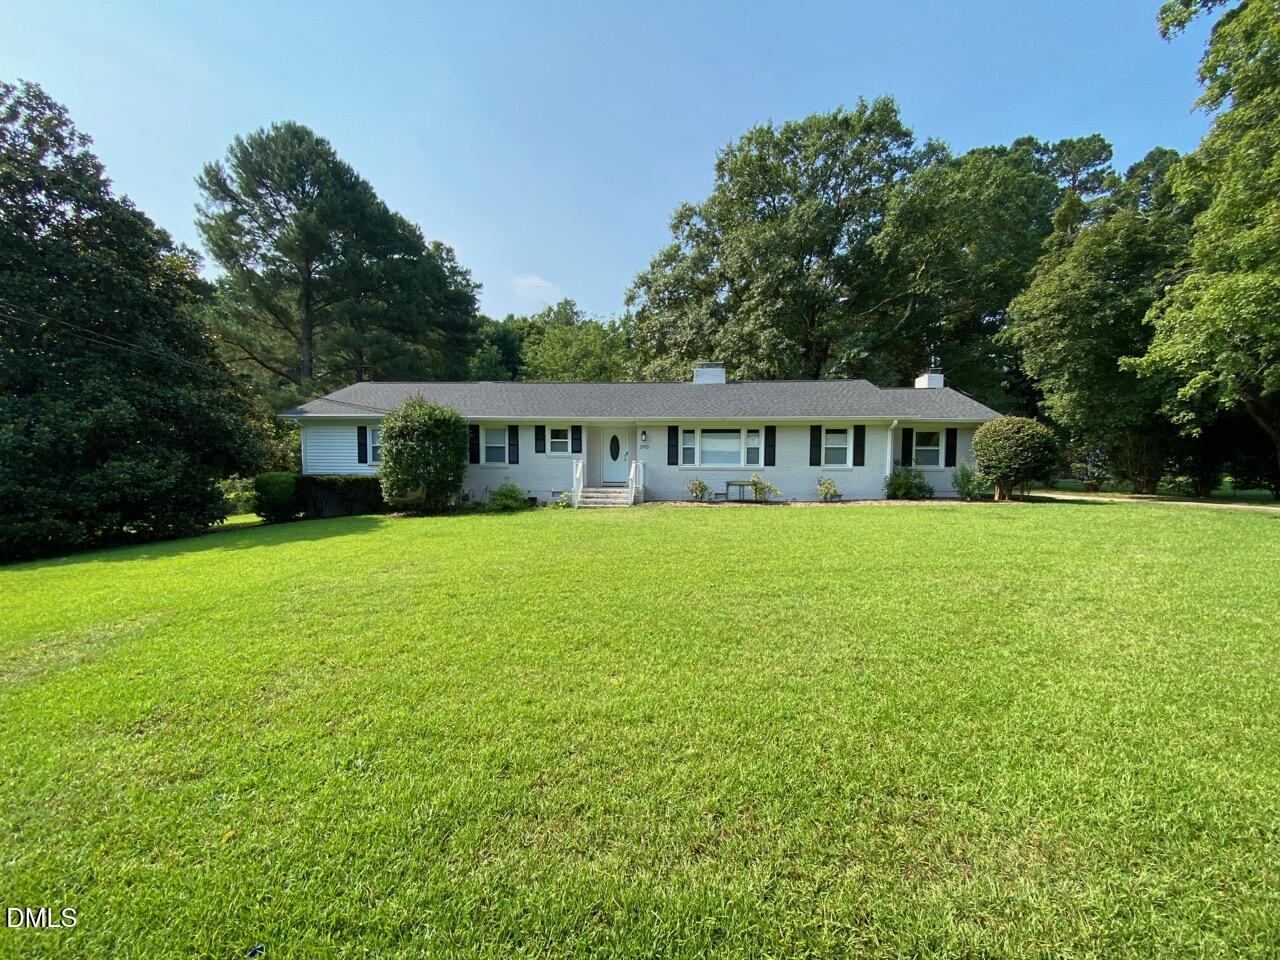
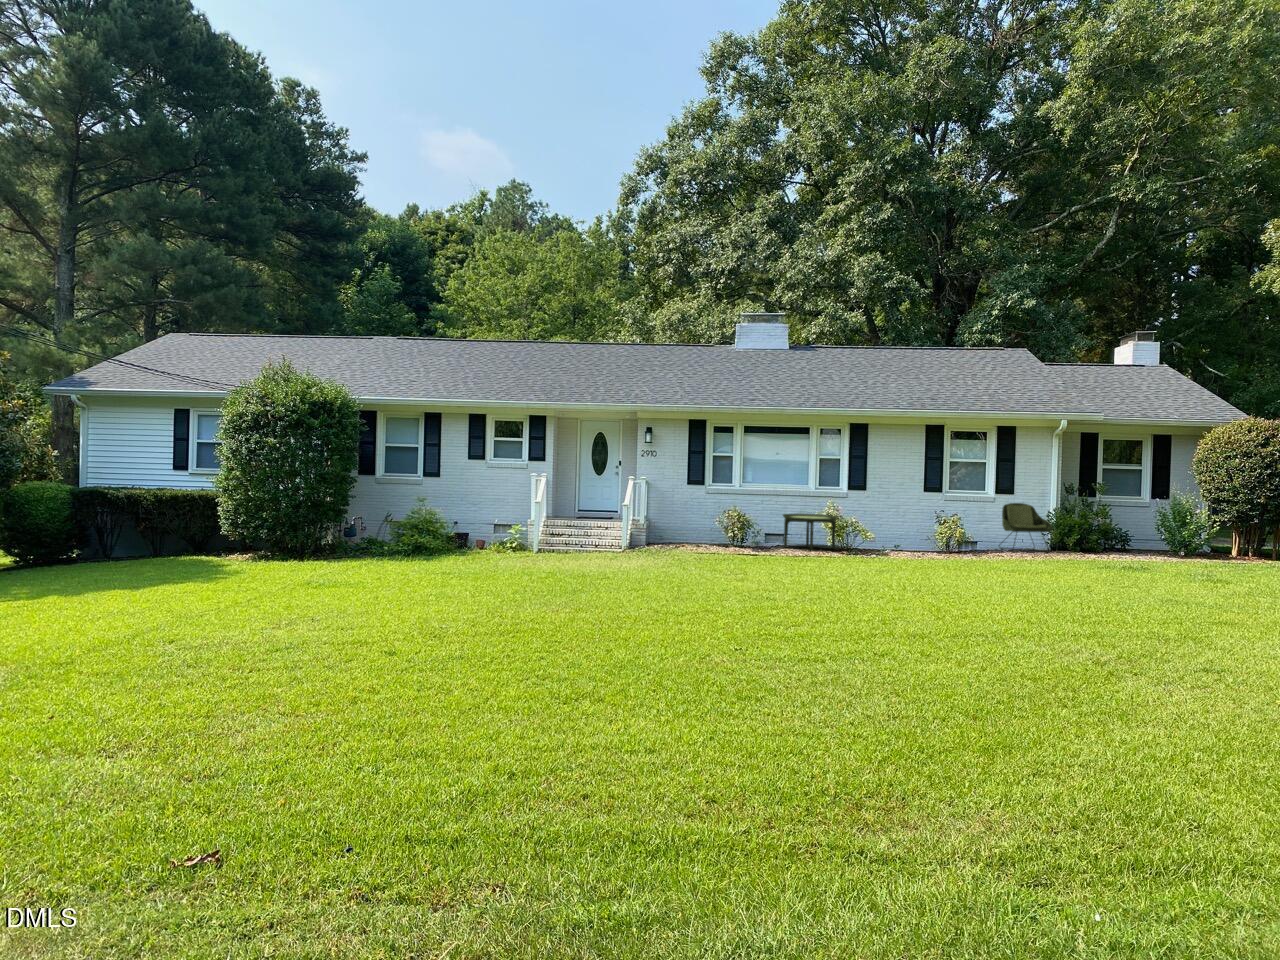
lounge chair: present [390,485,426,503] -> present [1000,503,1052,553]

